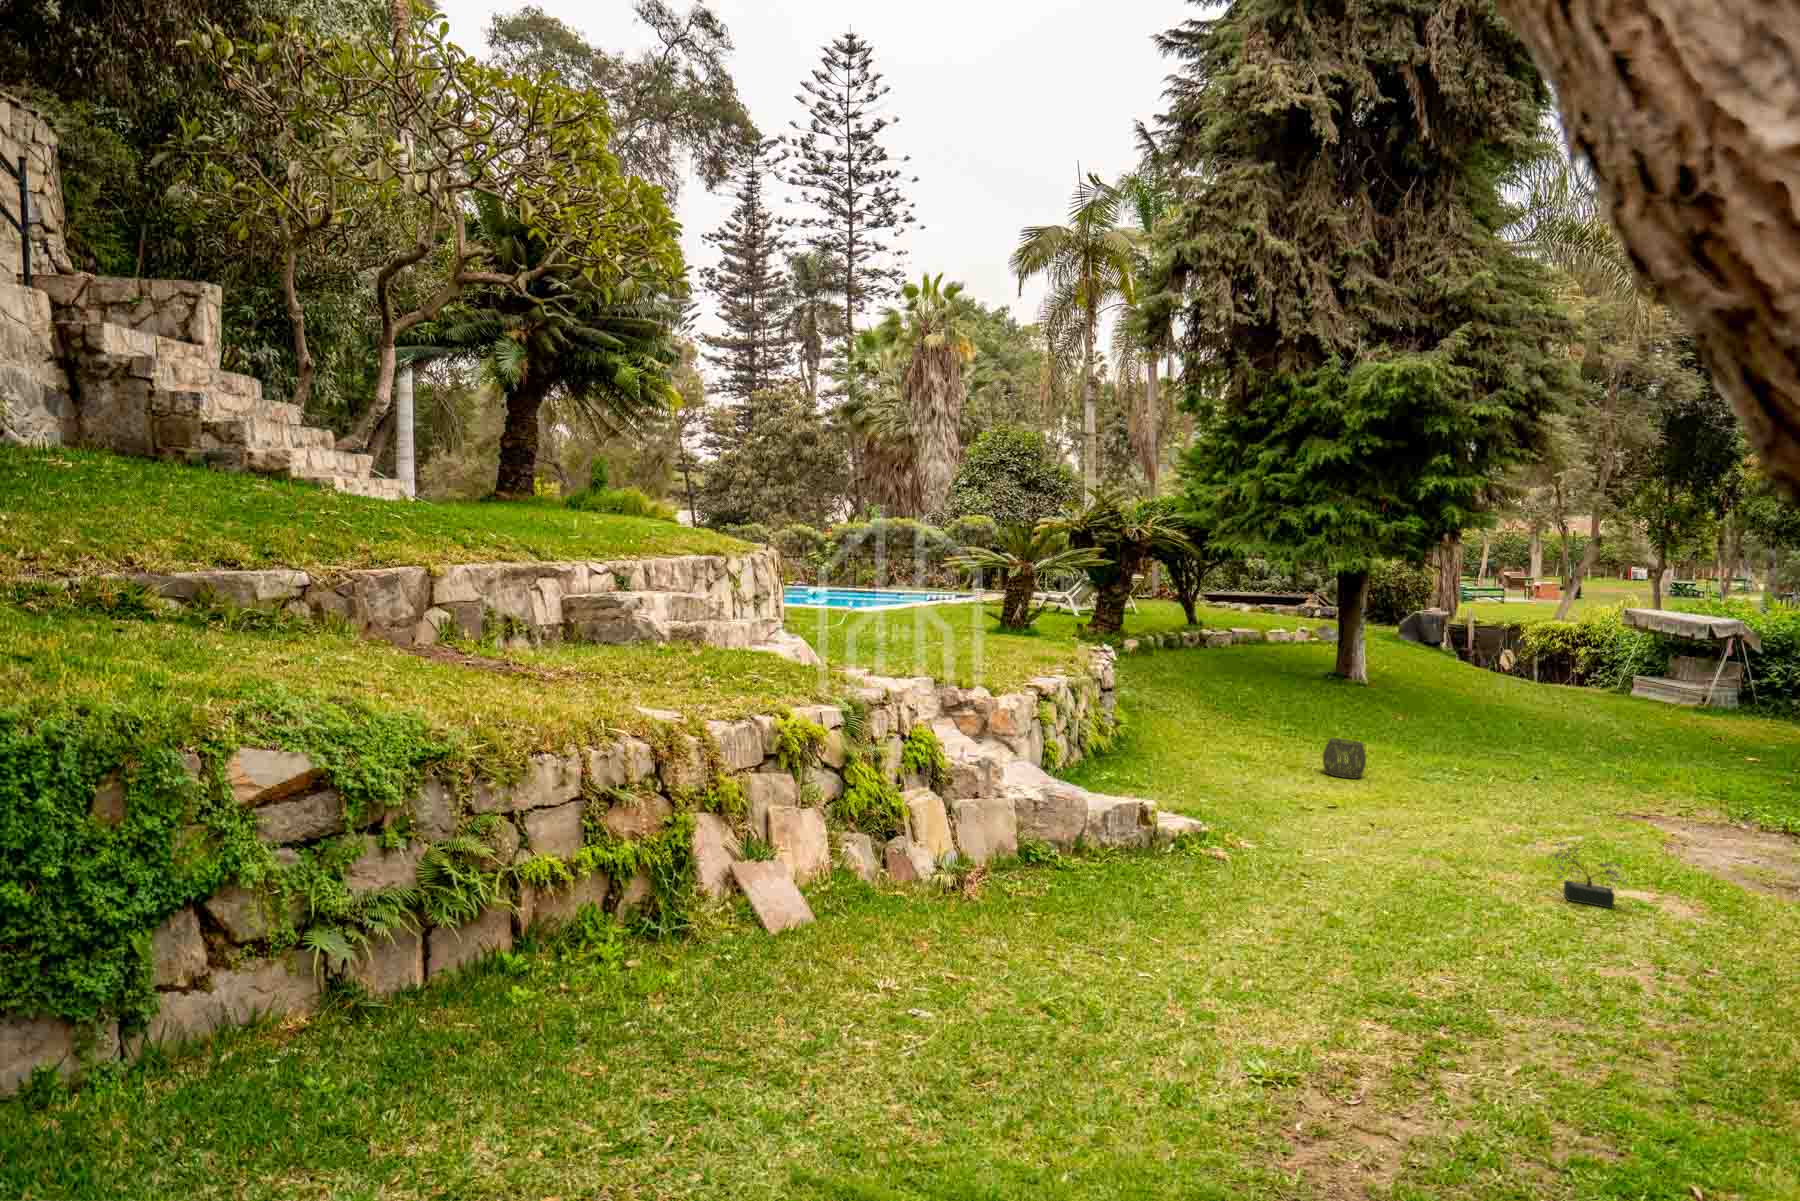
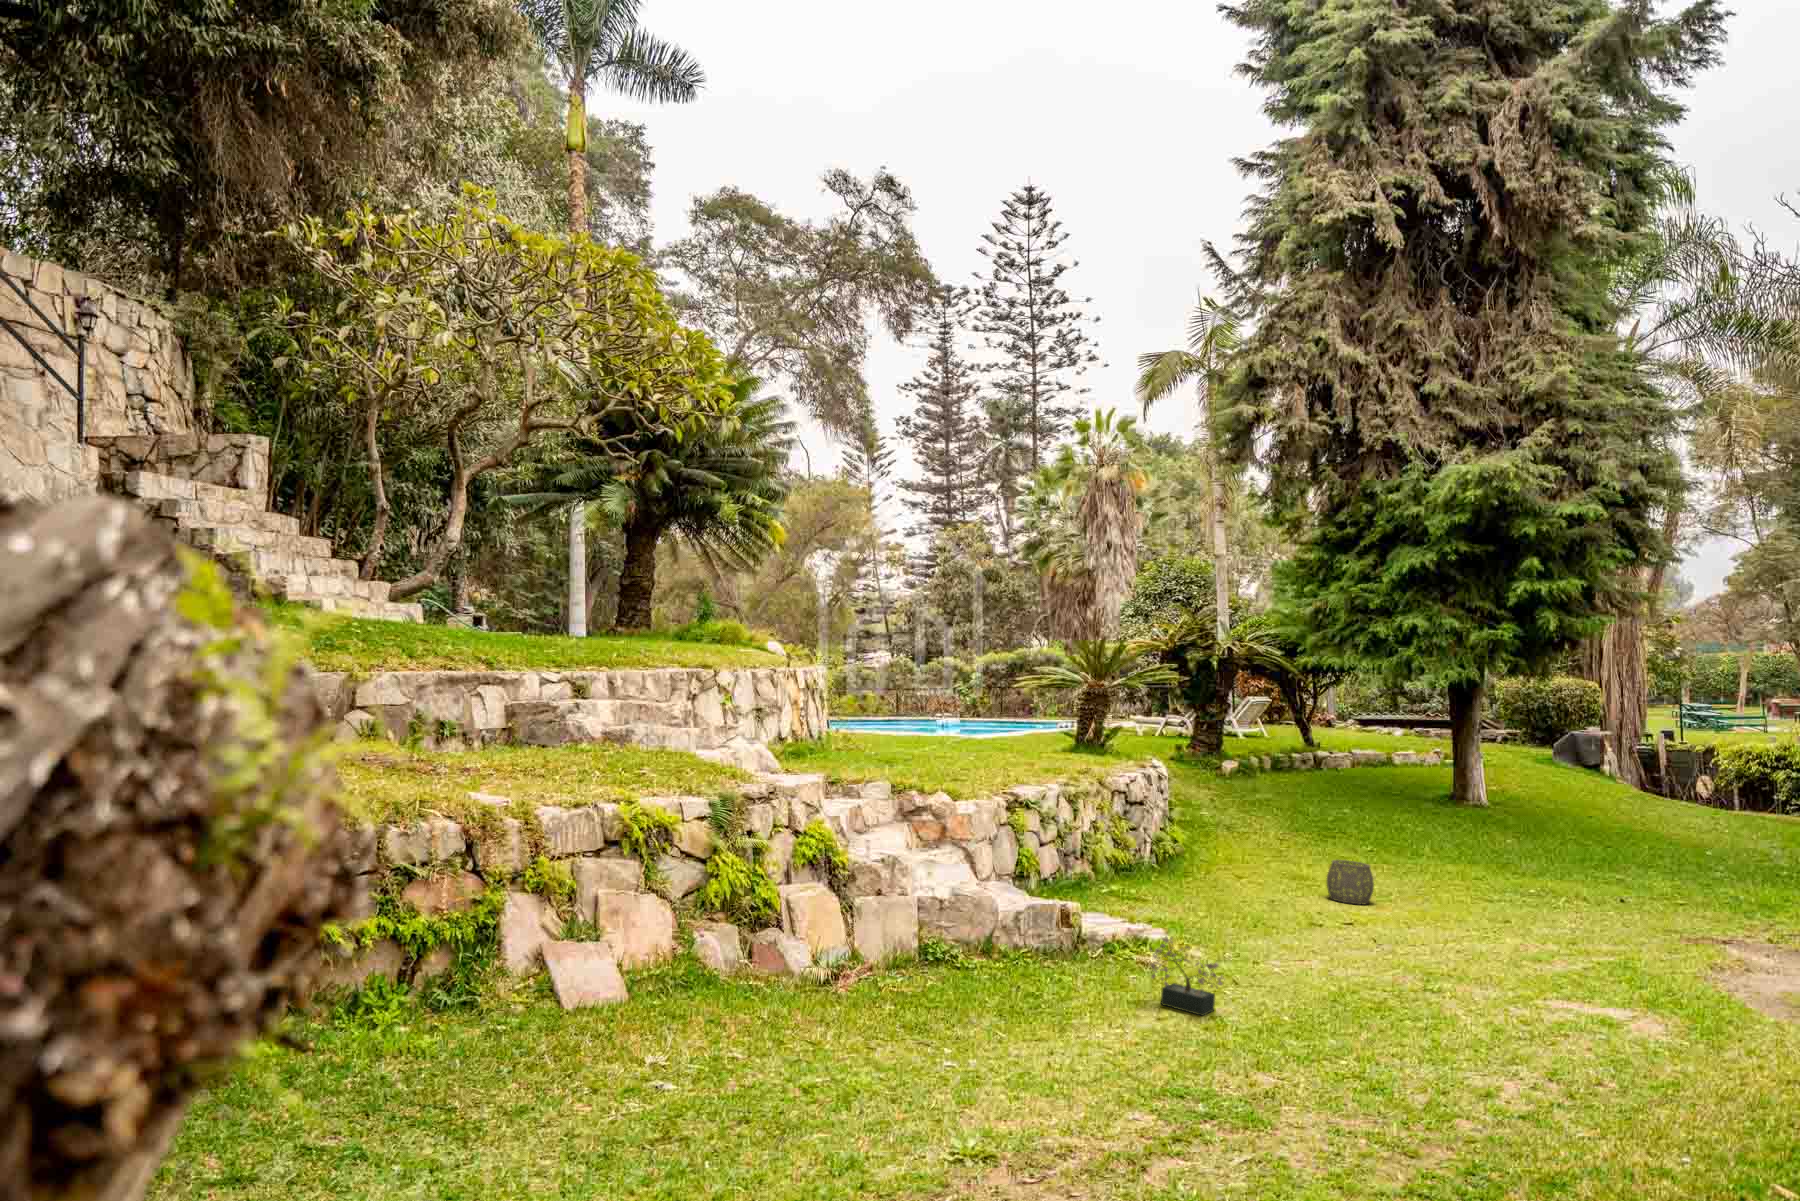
decorative plant: present [1548,842,1627,909] -> present [1151,937,1223,1016]

